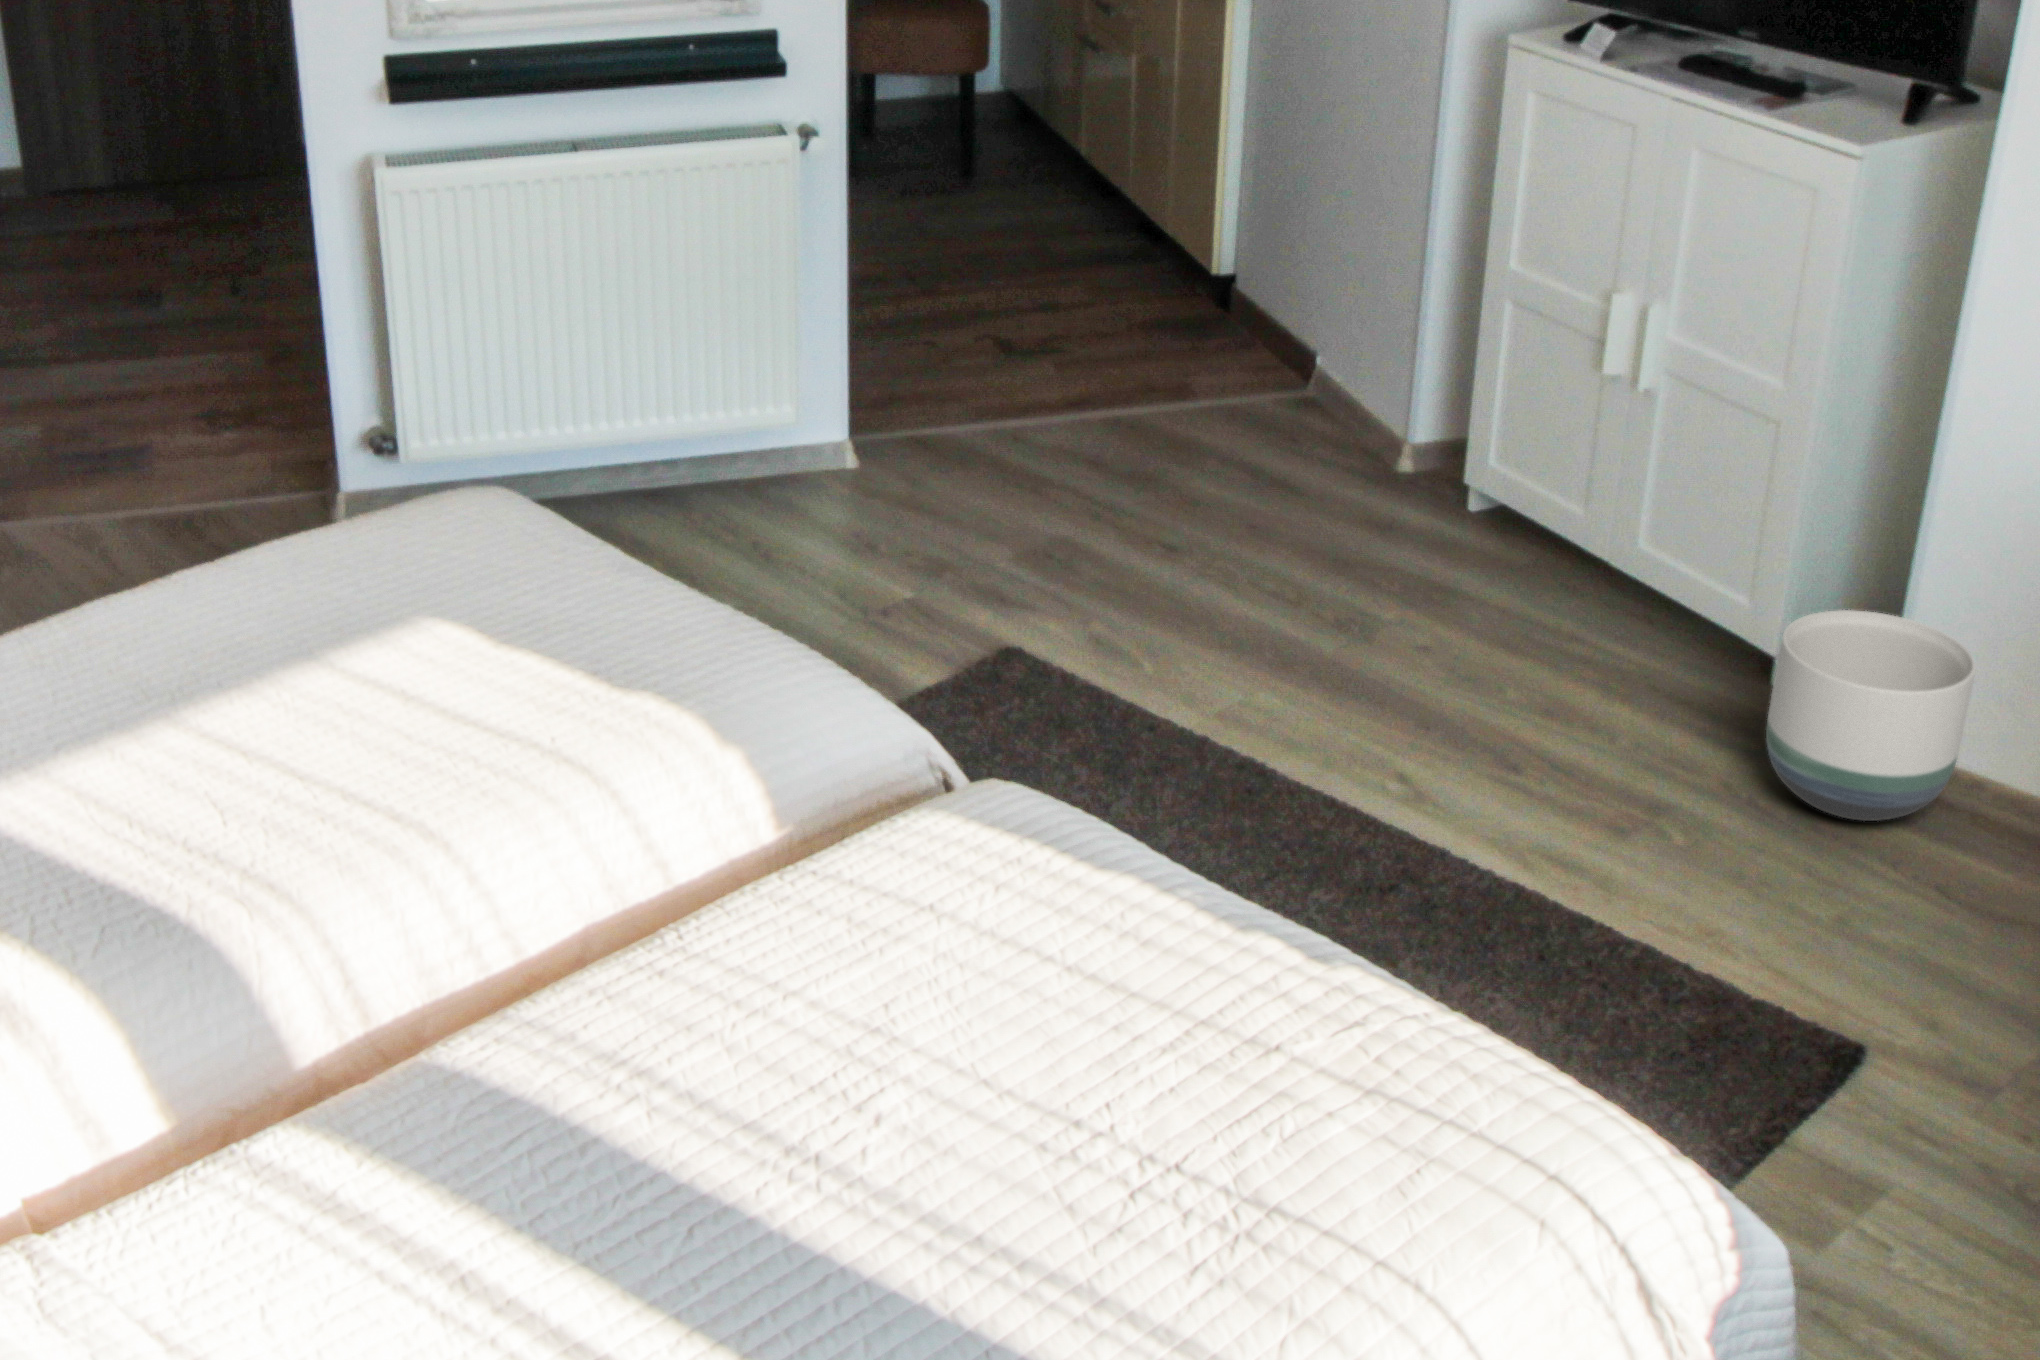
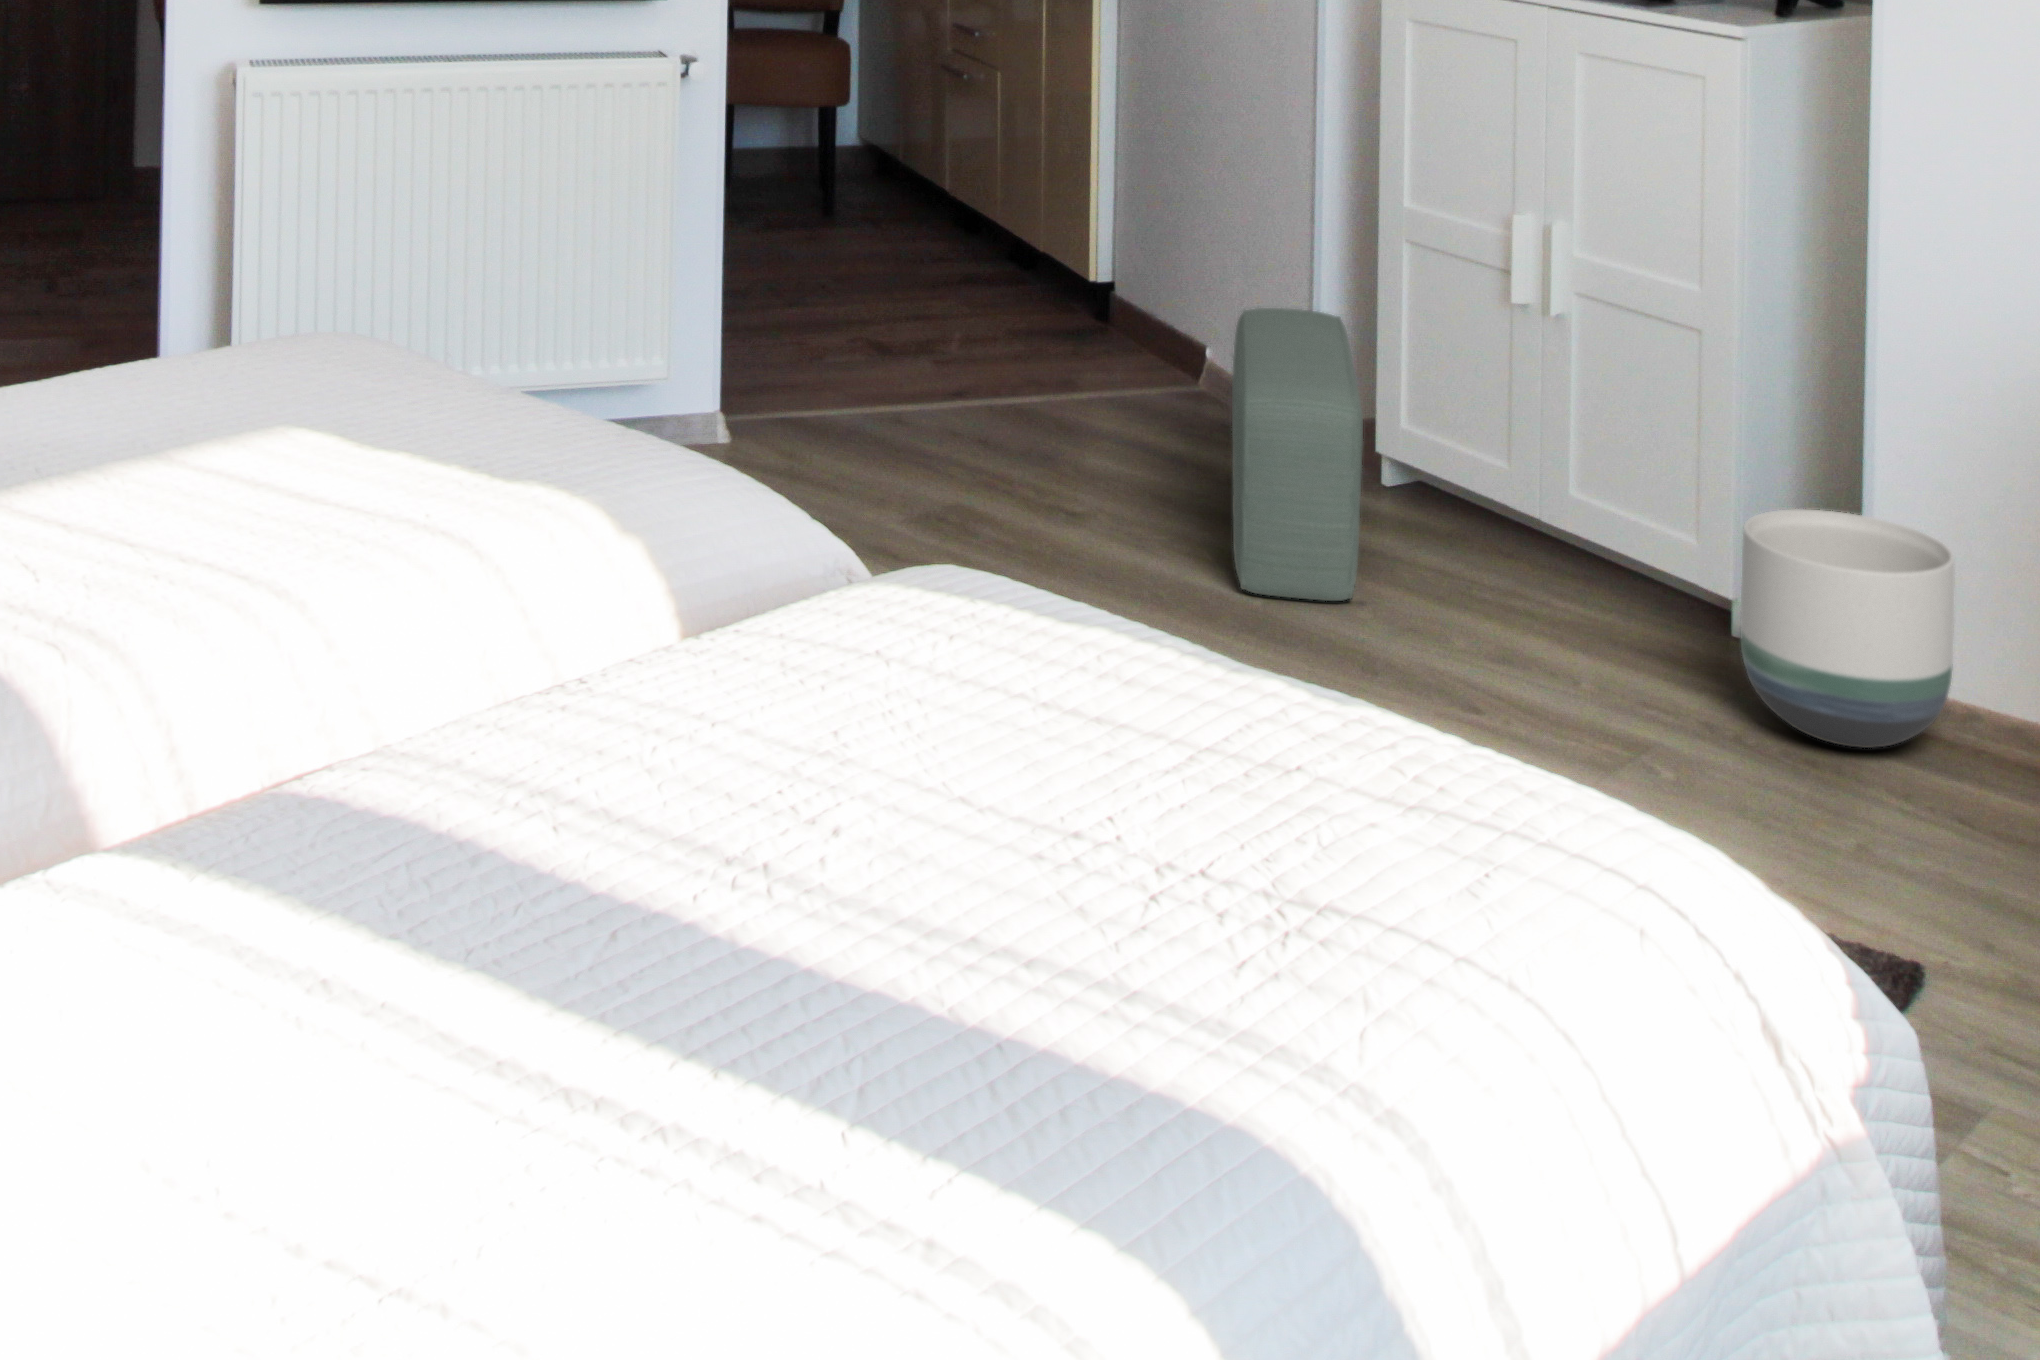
pouf: none [1316,366,1442,659] -> present [1232,308,1363,601]

